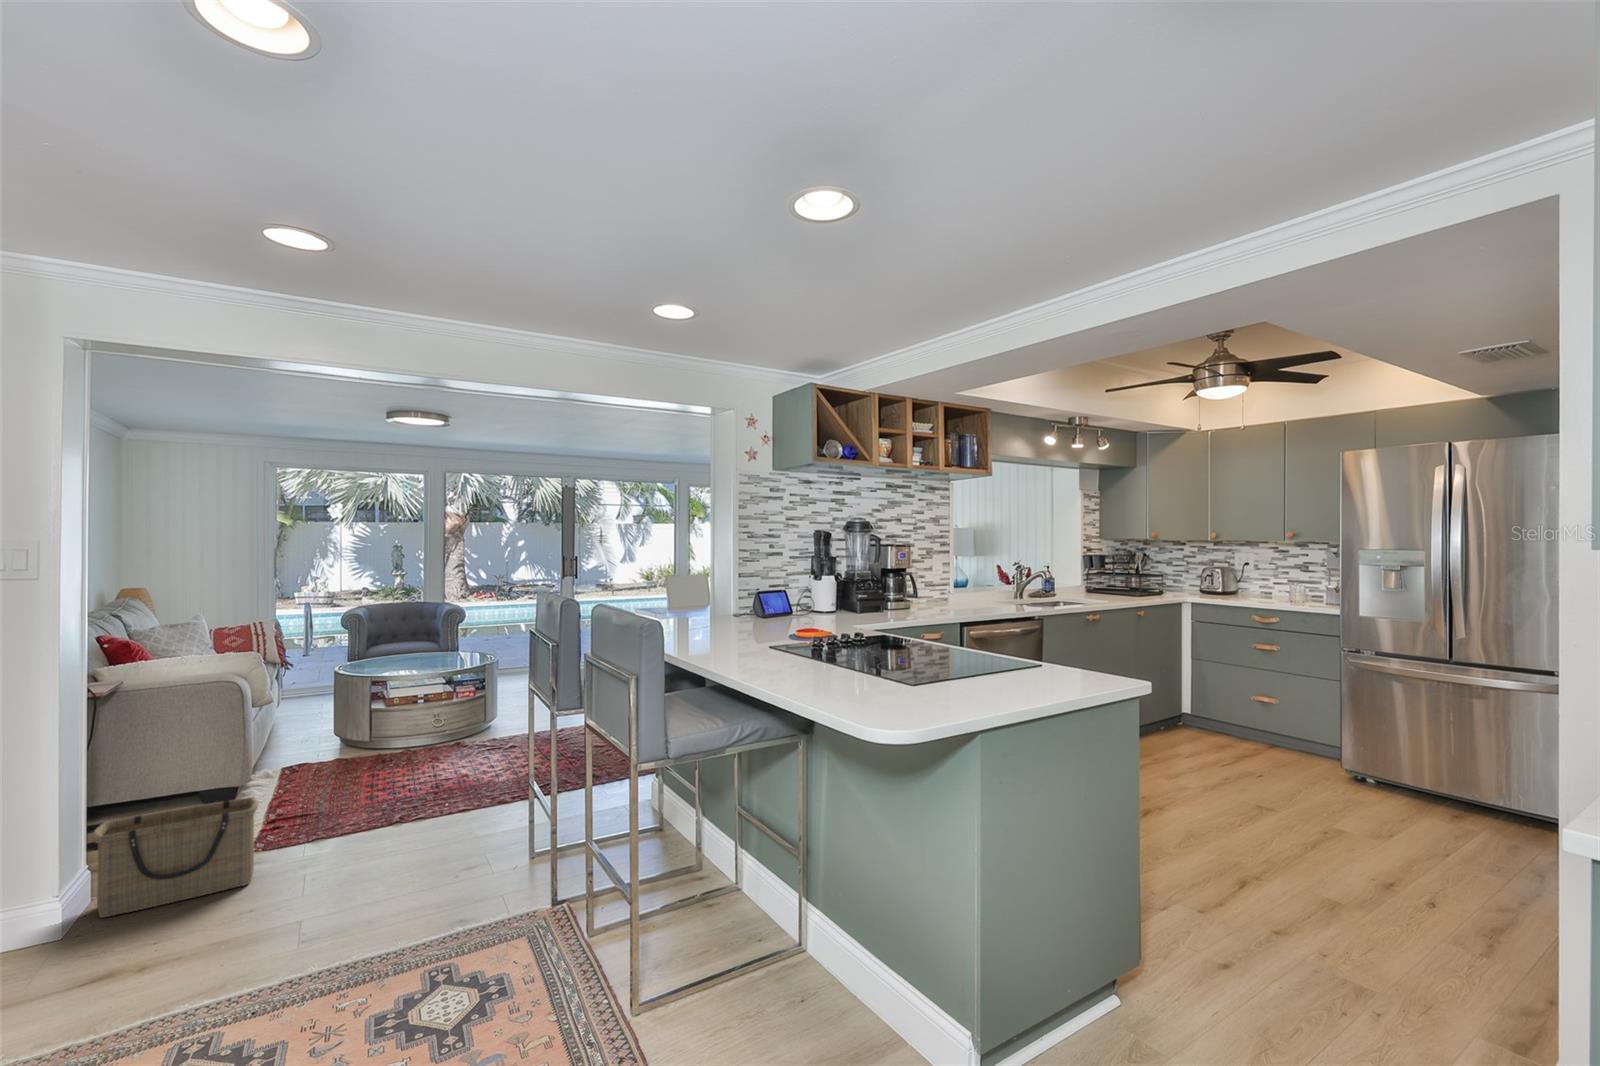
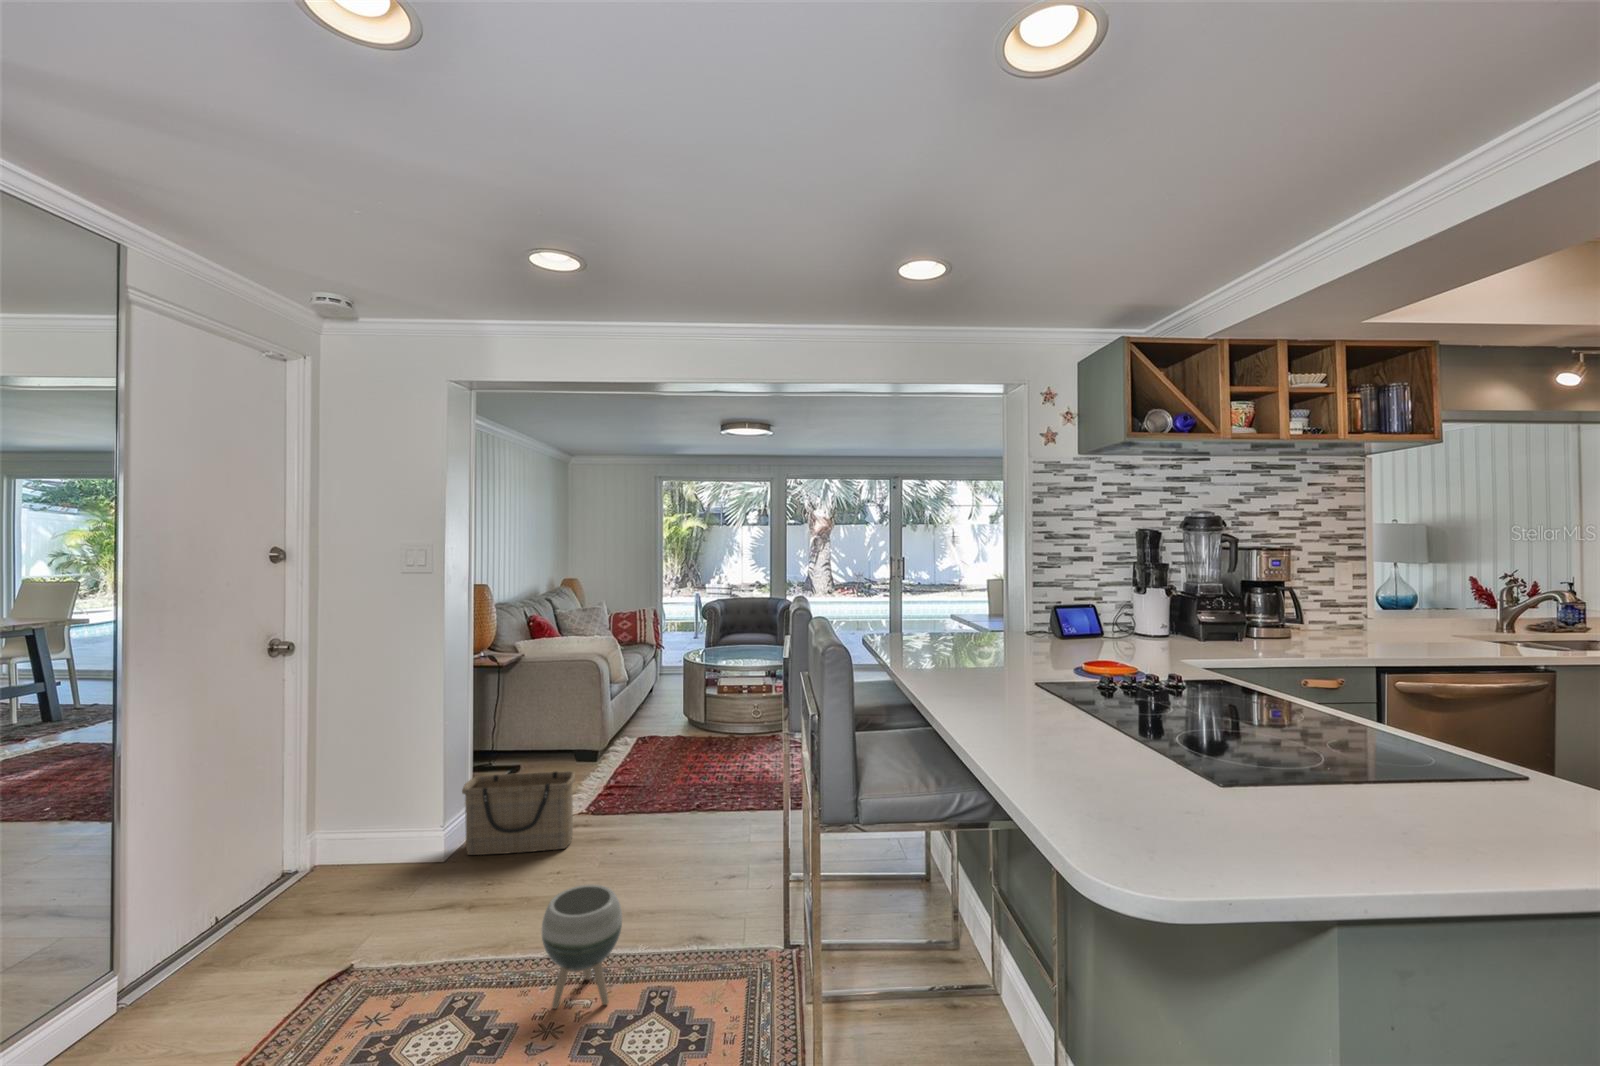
planter: none [307,881,400,1014] -> present [541,885,622,1009]

